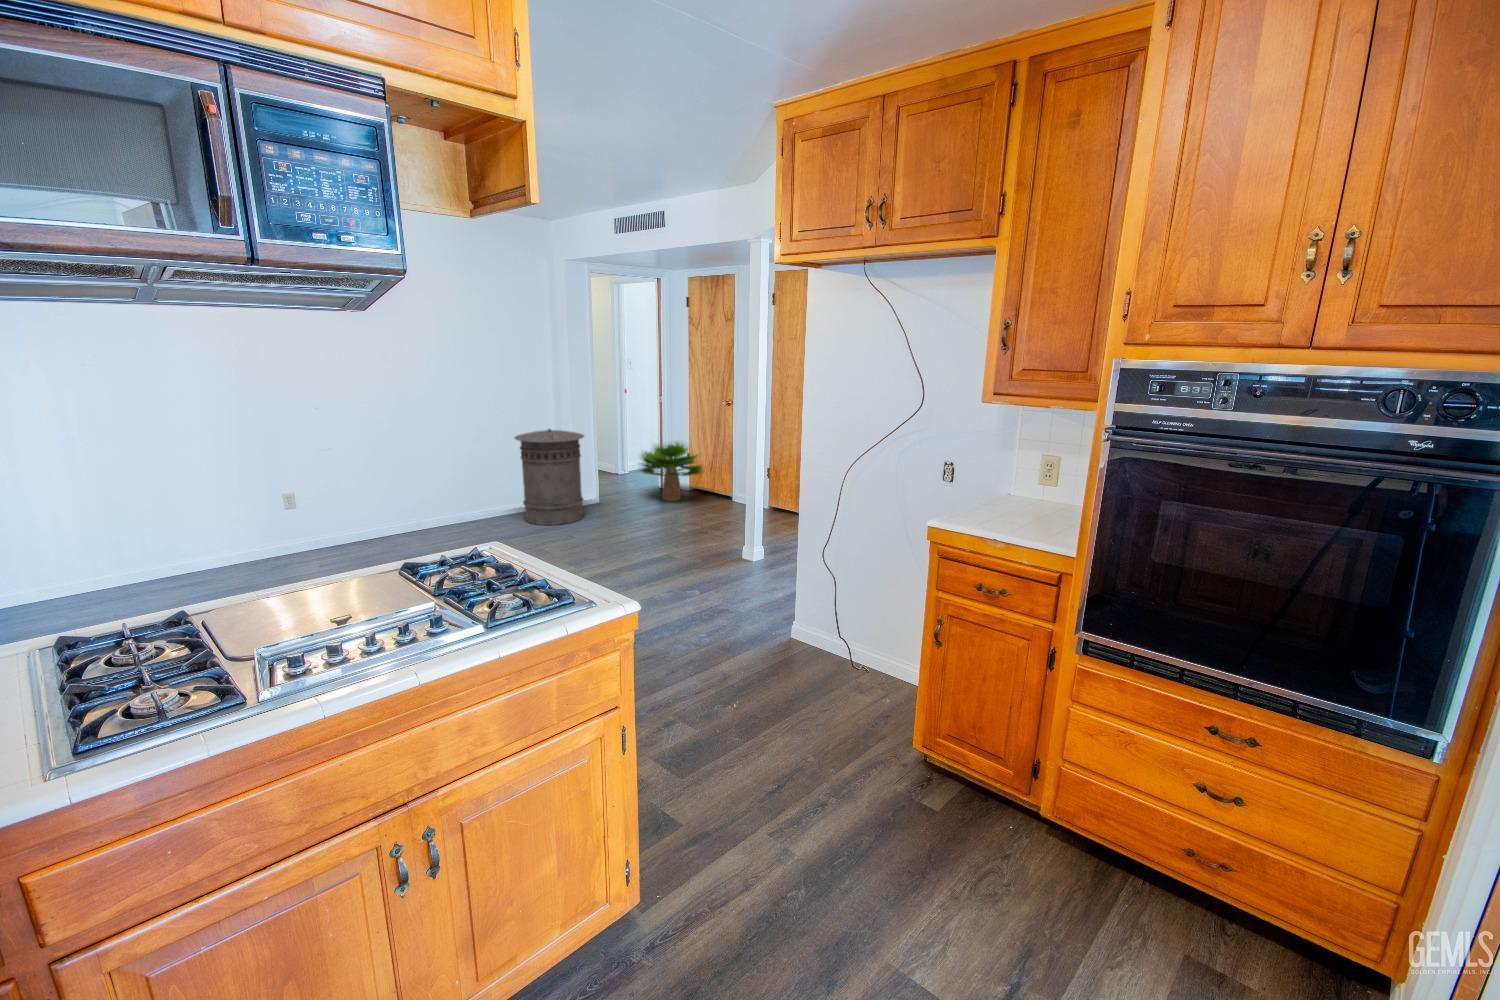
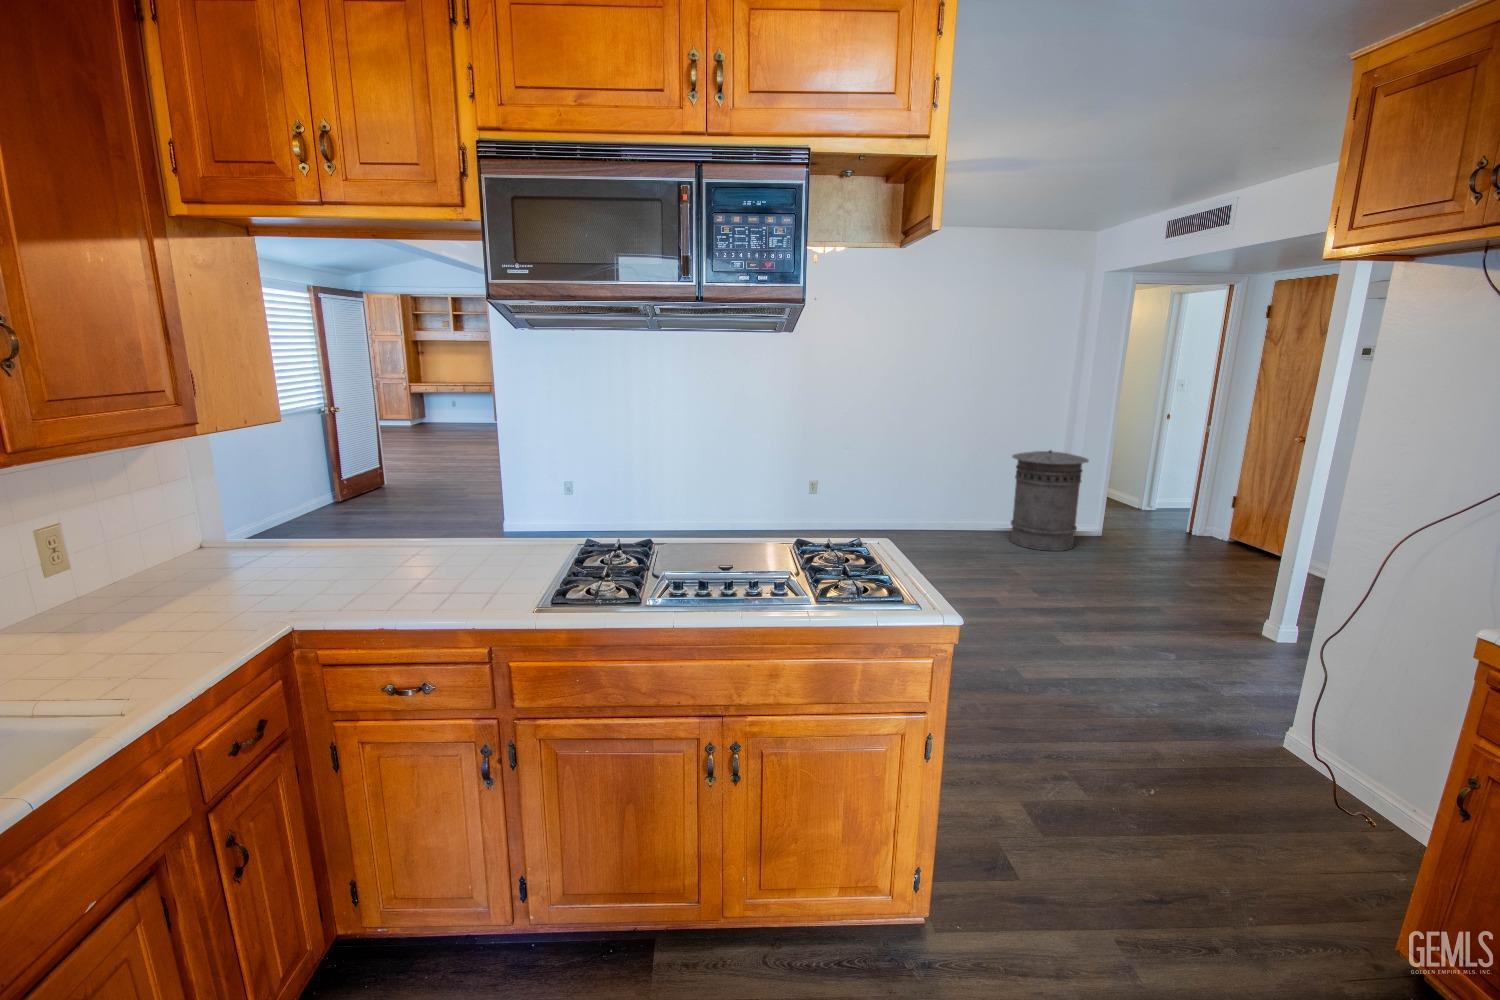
potted plant: present [639,441,703,501] -> none [1150,476,1258,551]

